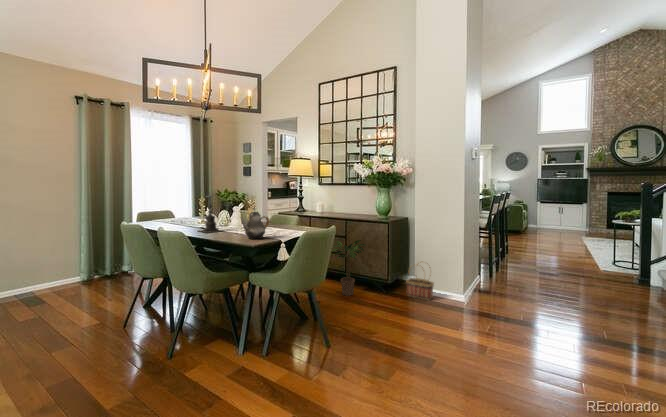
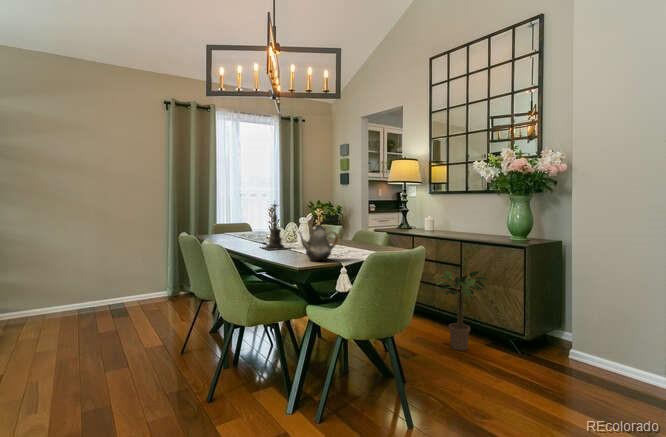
basket: present [406,264,434,300] -> none [555,312,607,377]

